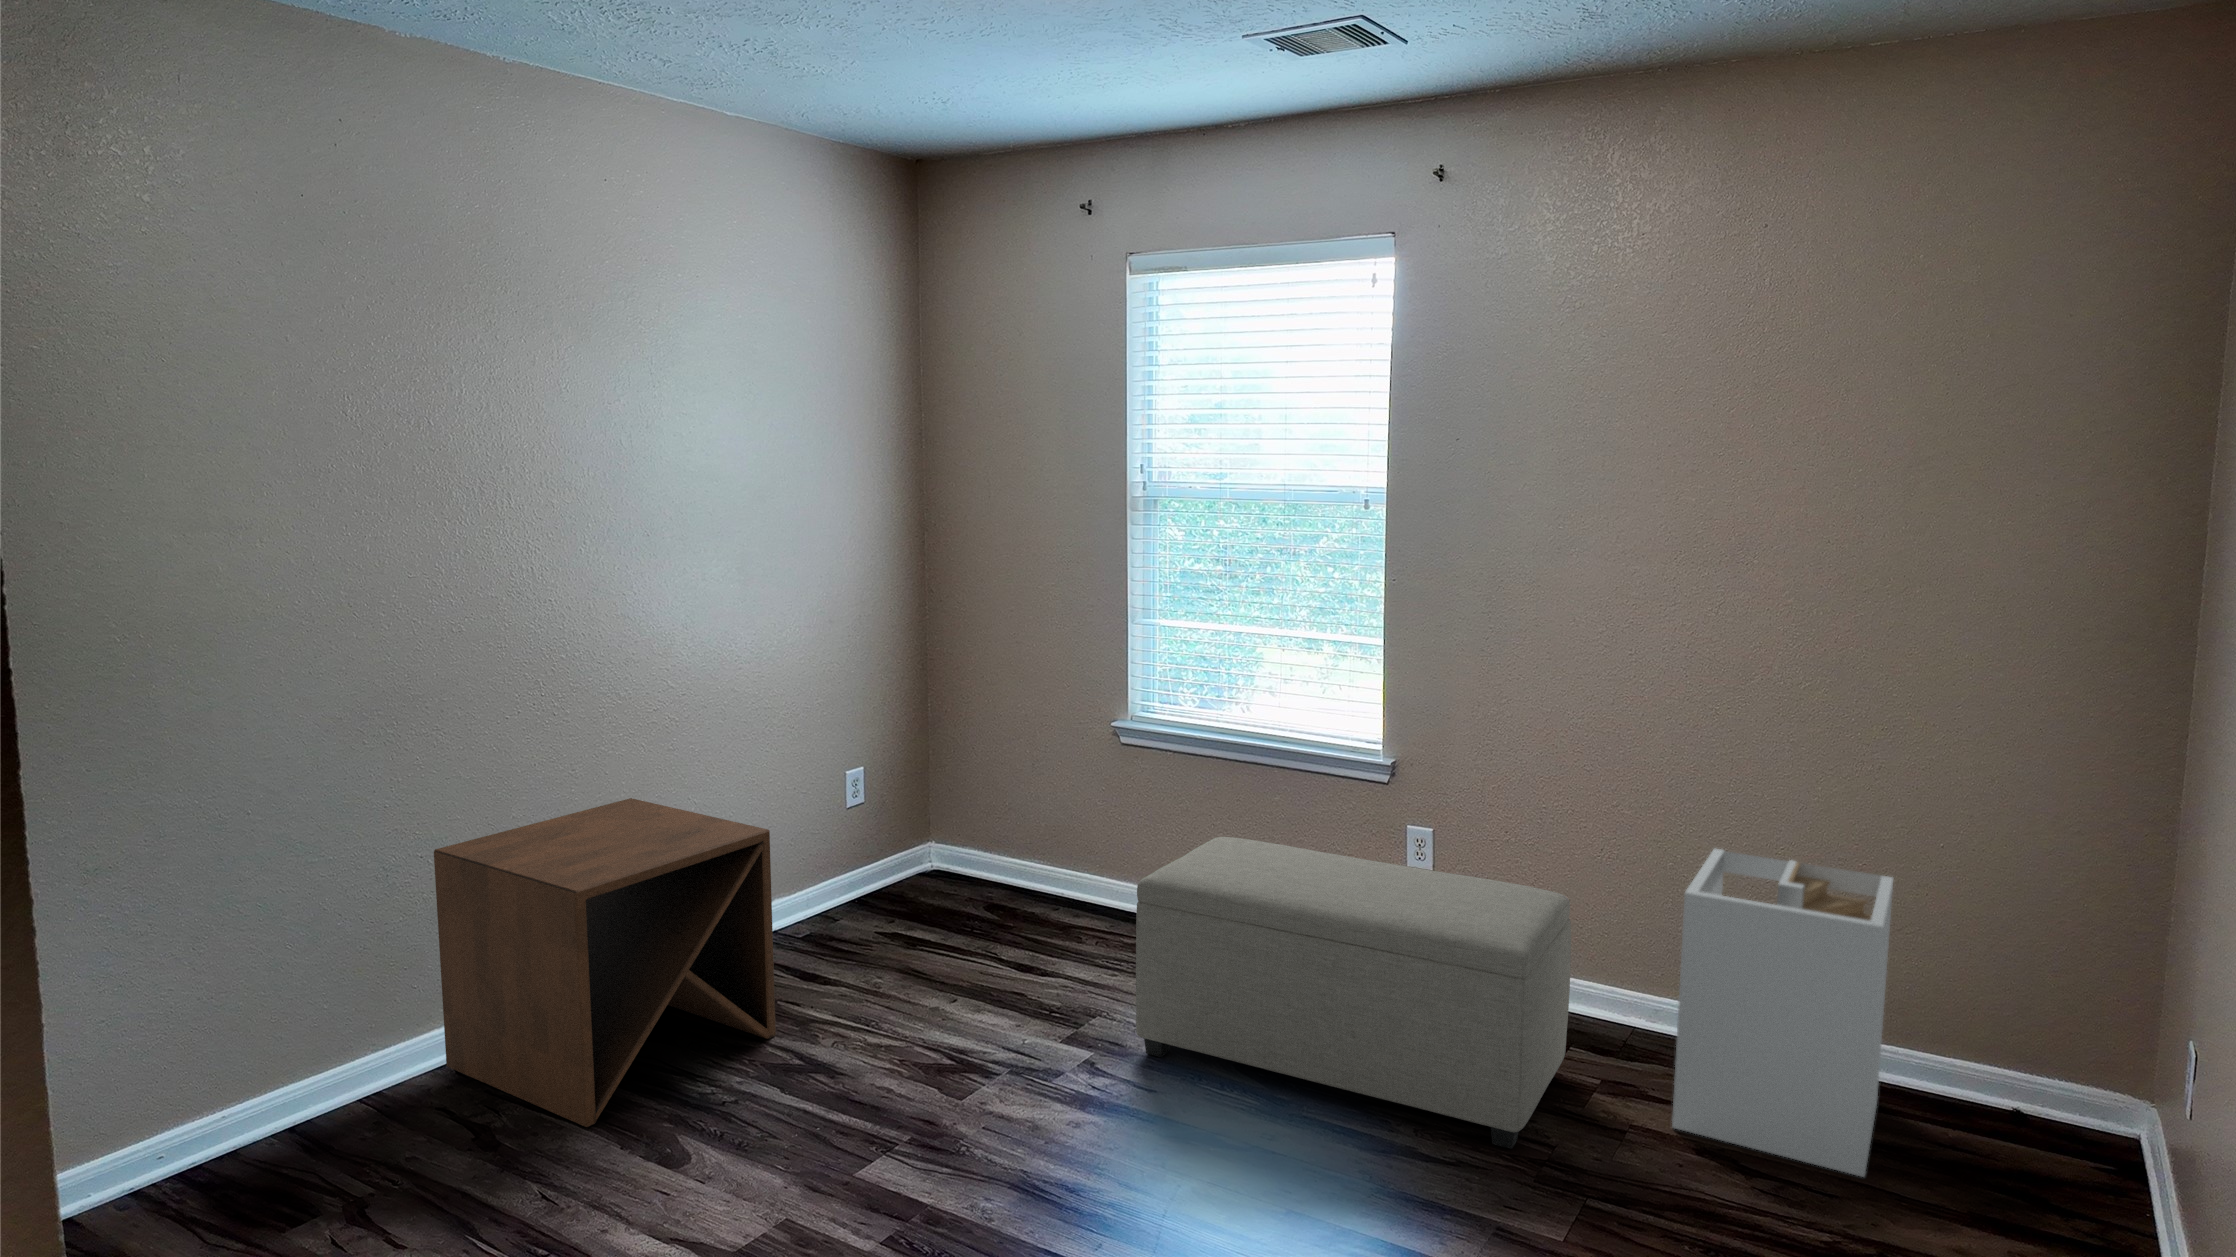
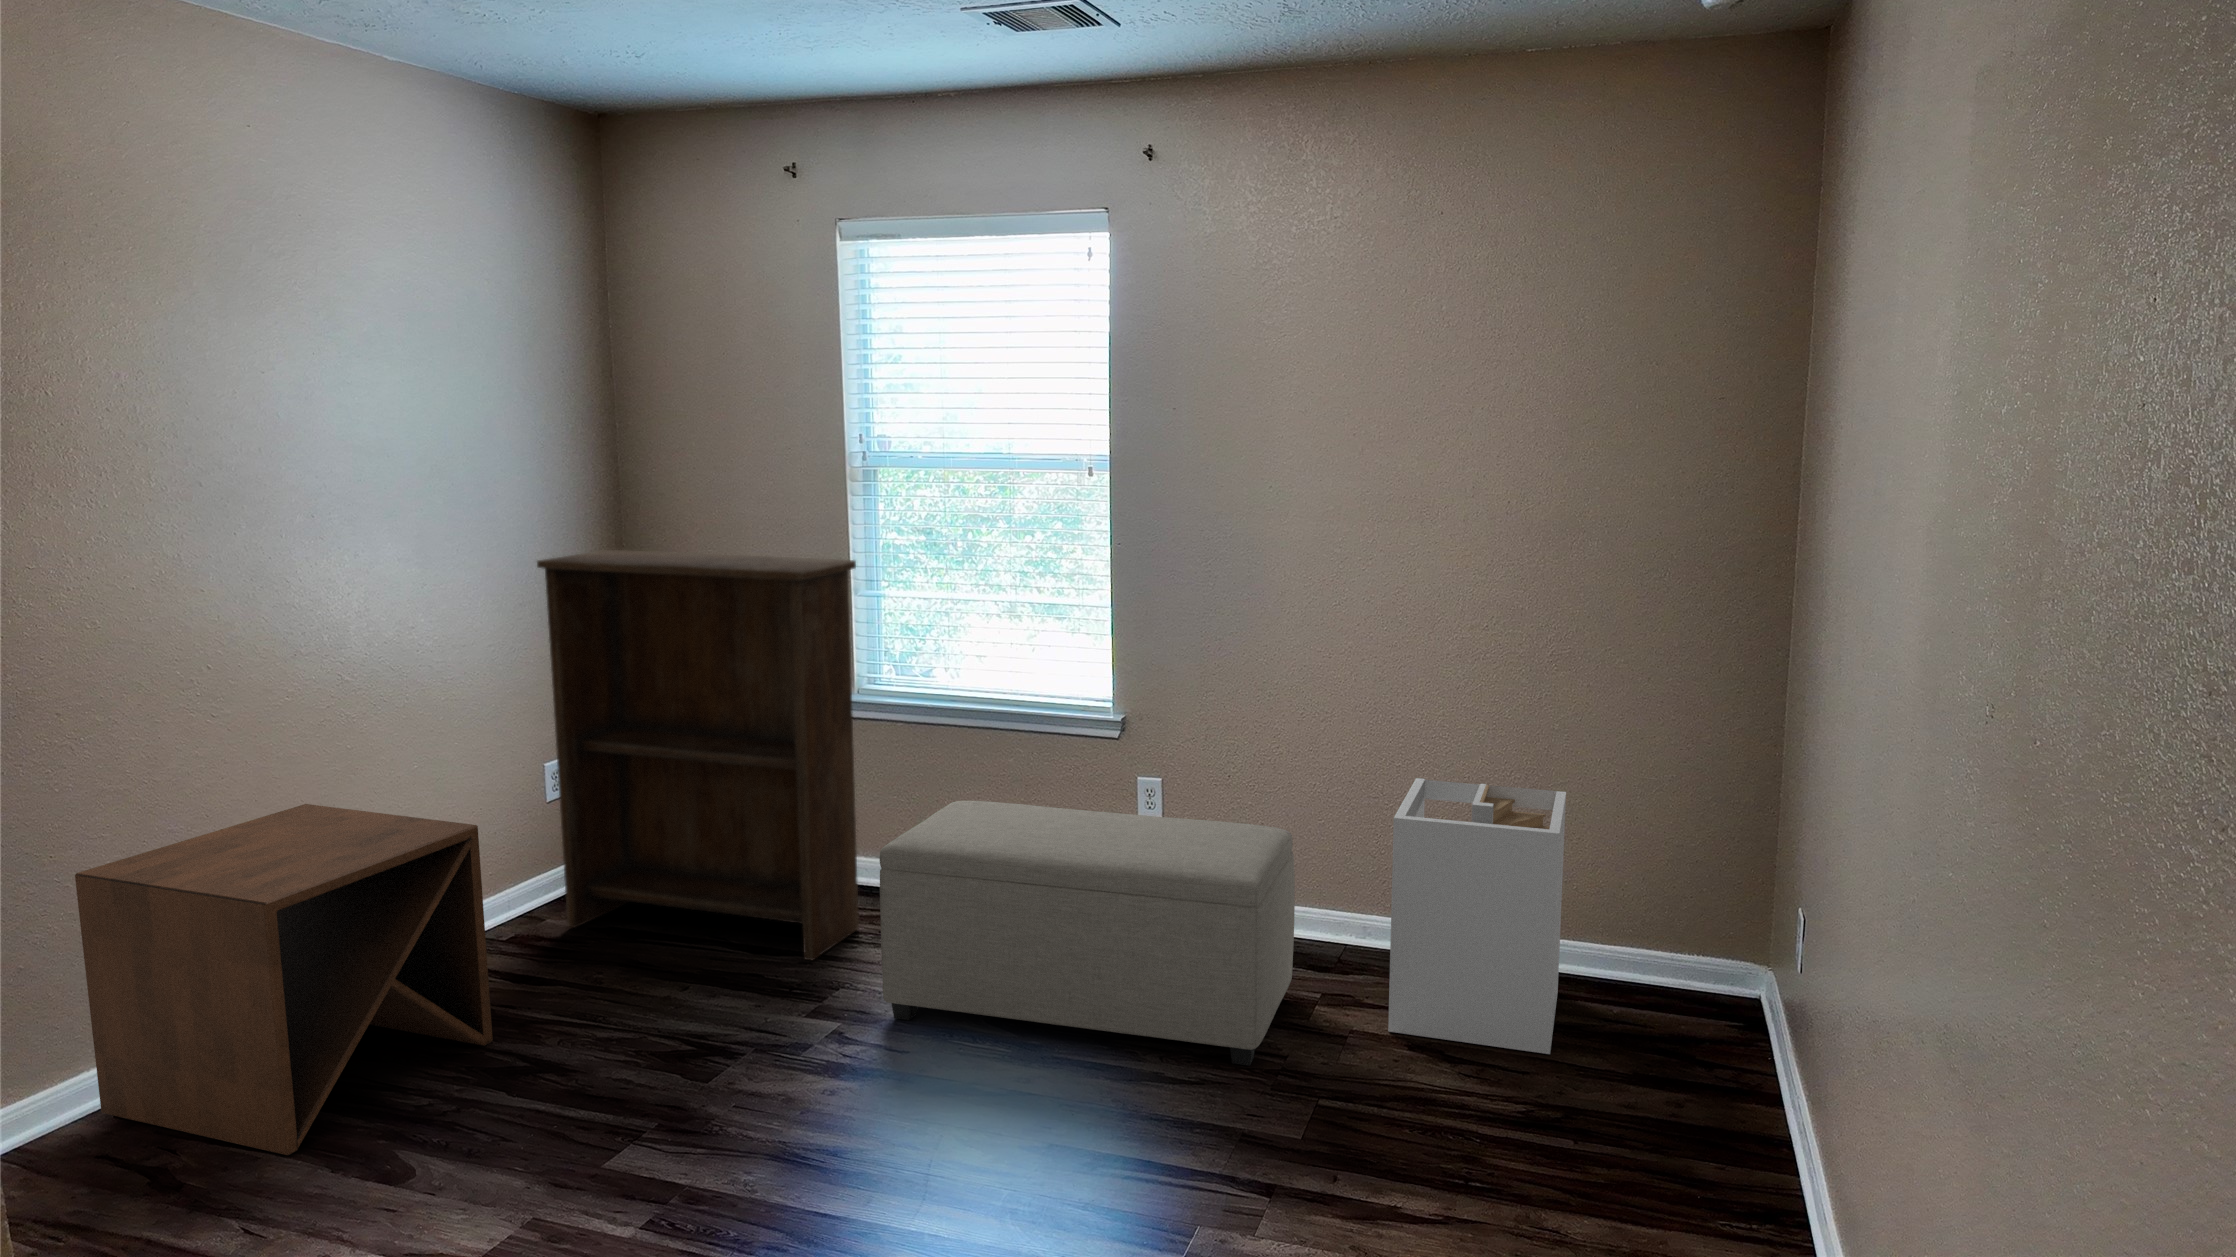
bookshelf: none [841,573,1132,985] -> present [537,550,859,960]

